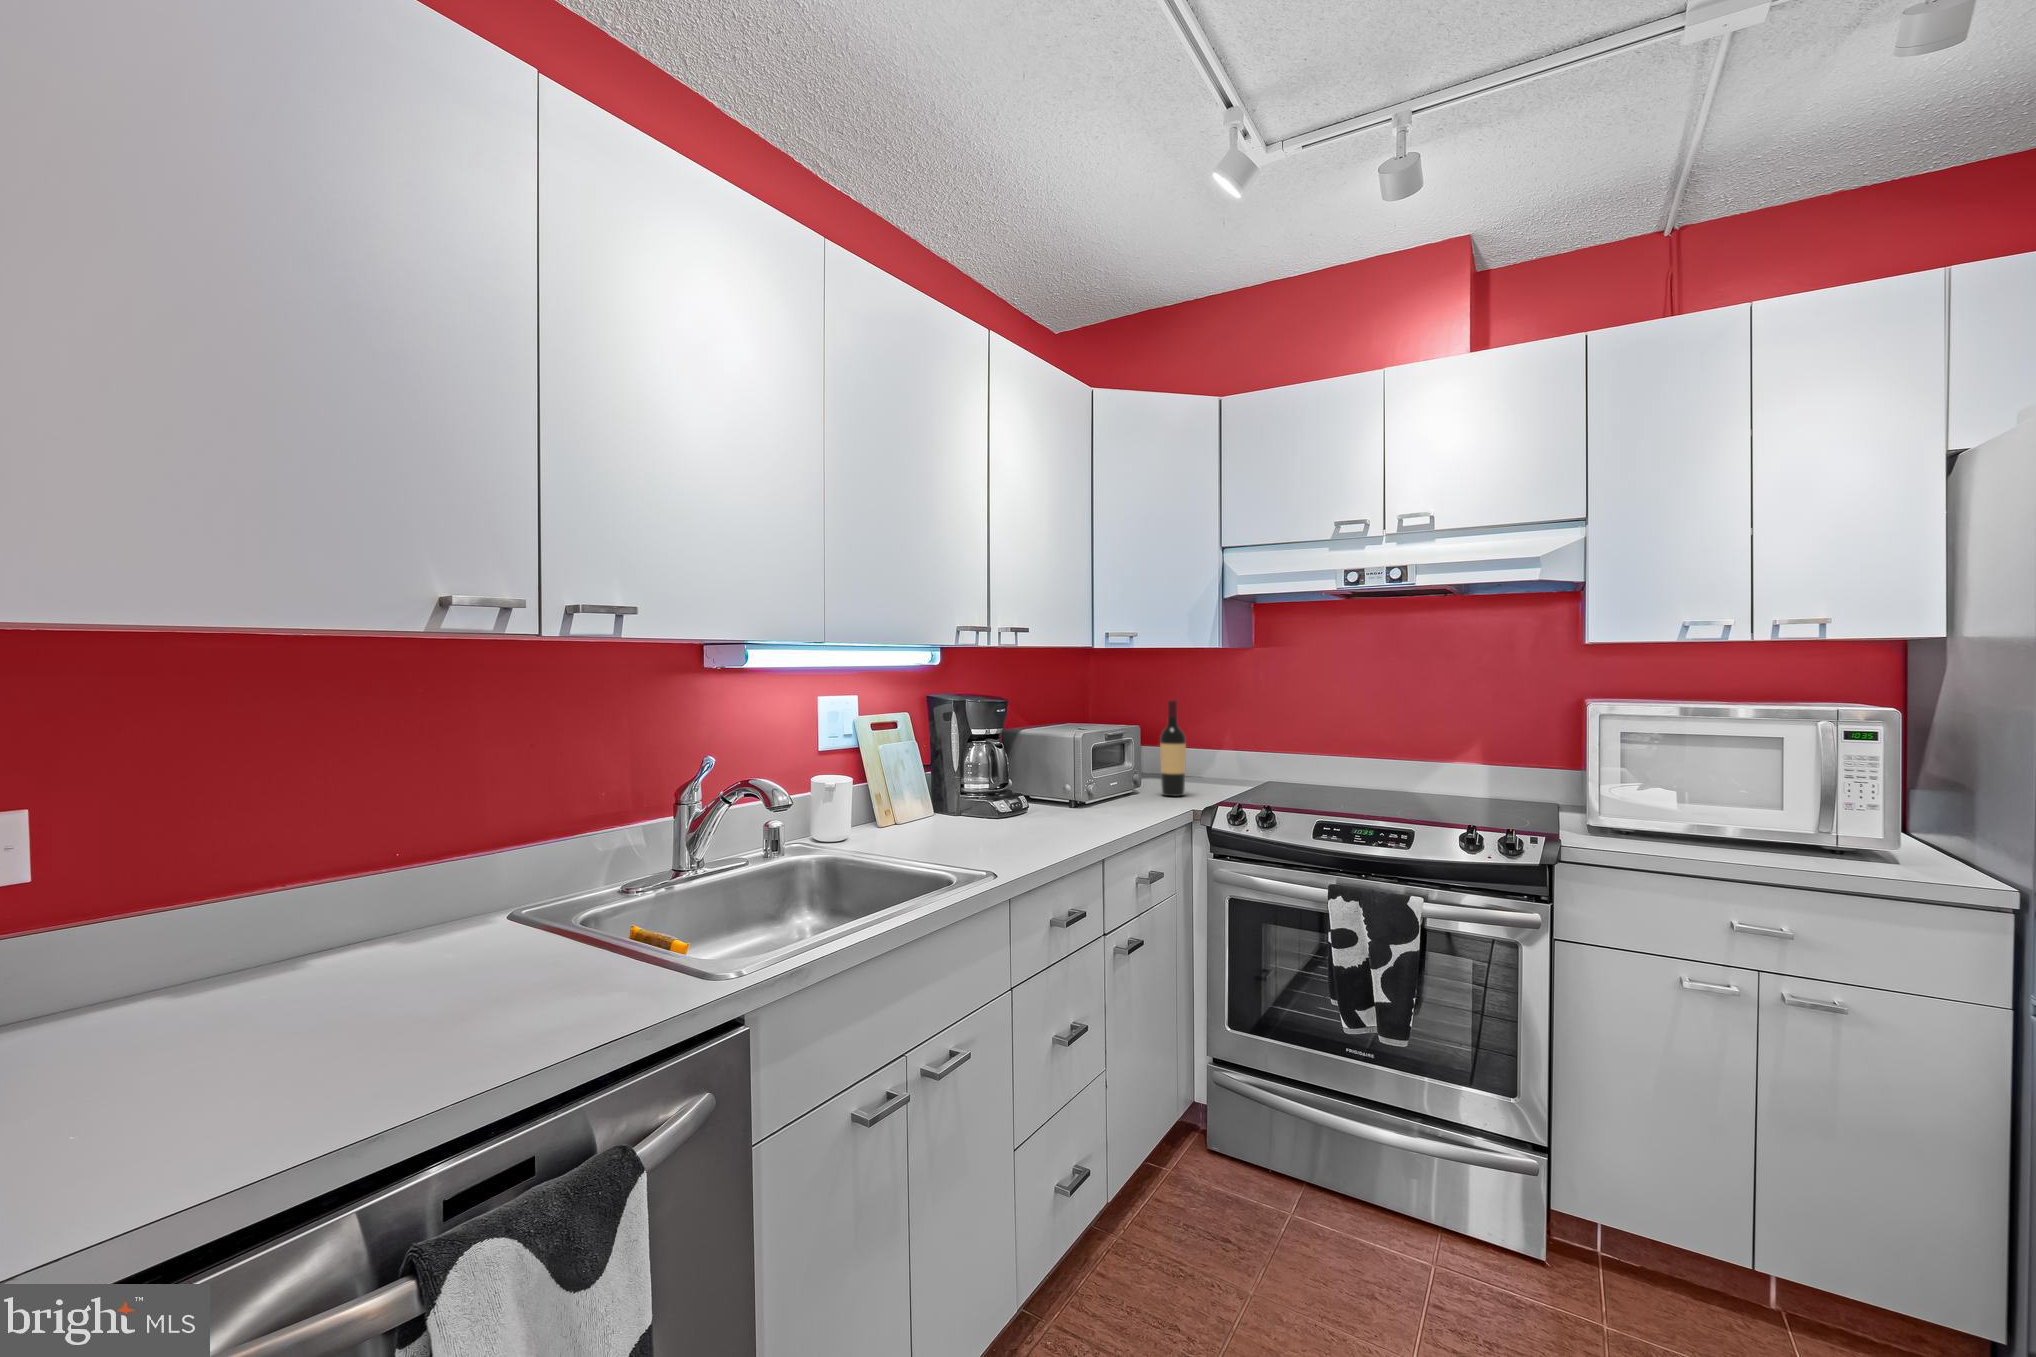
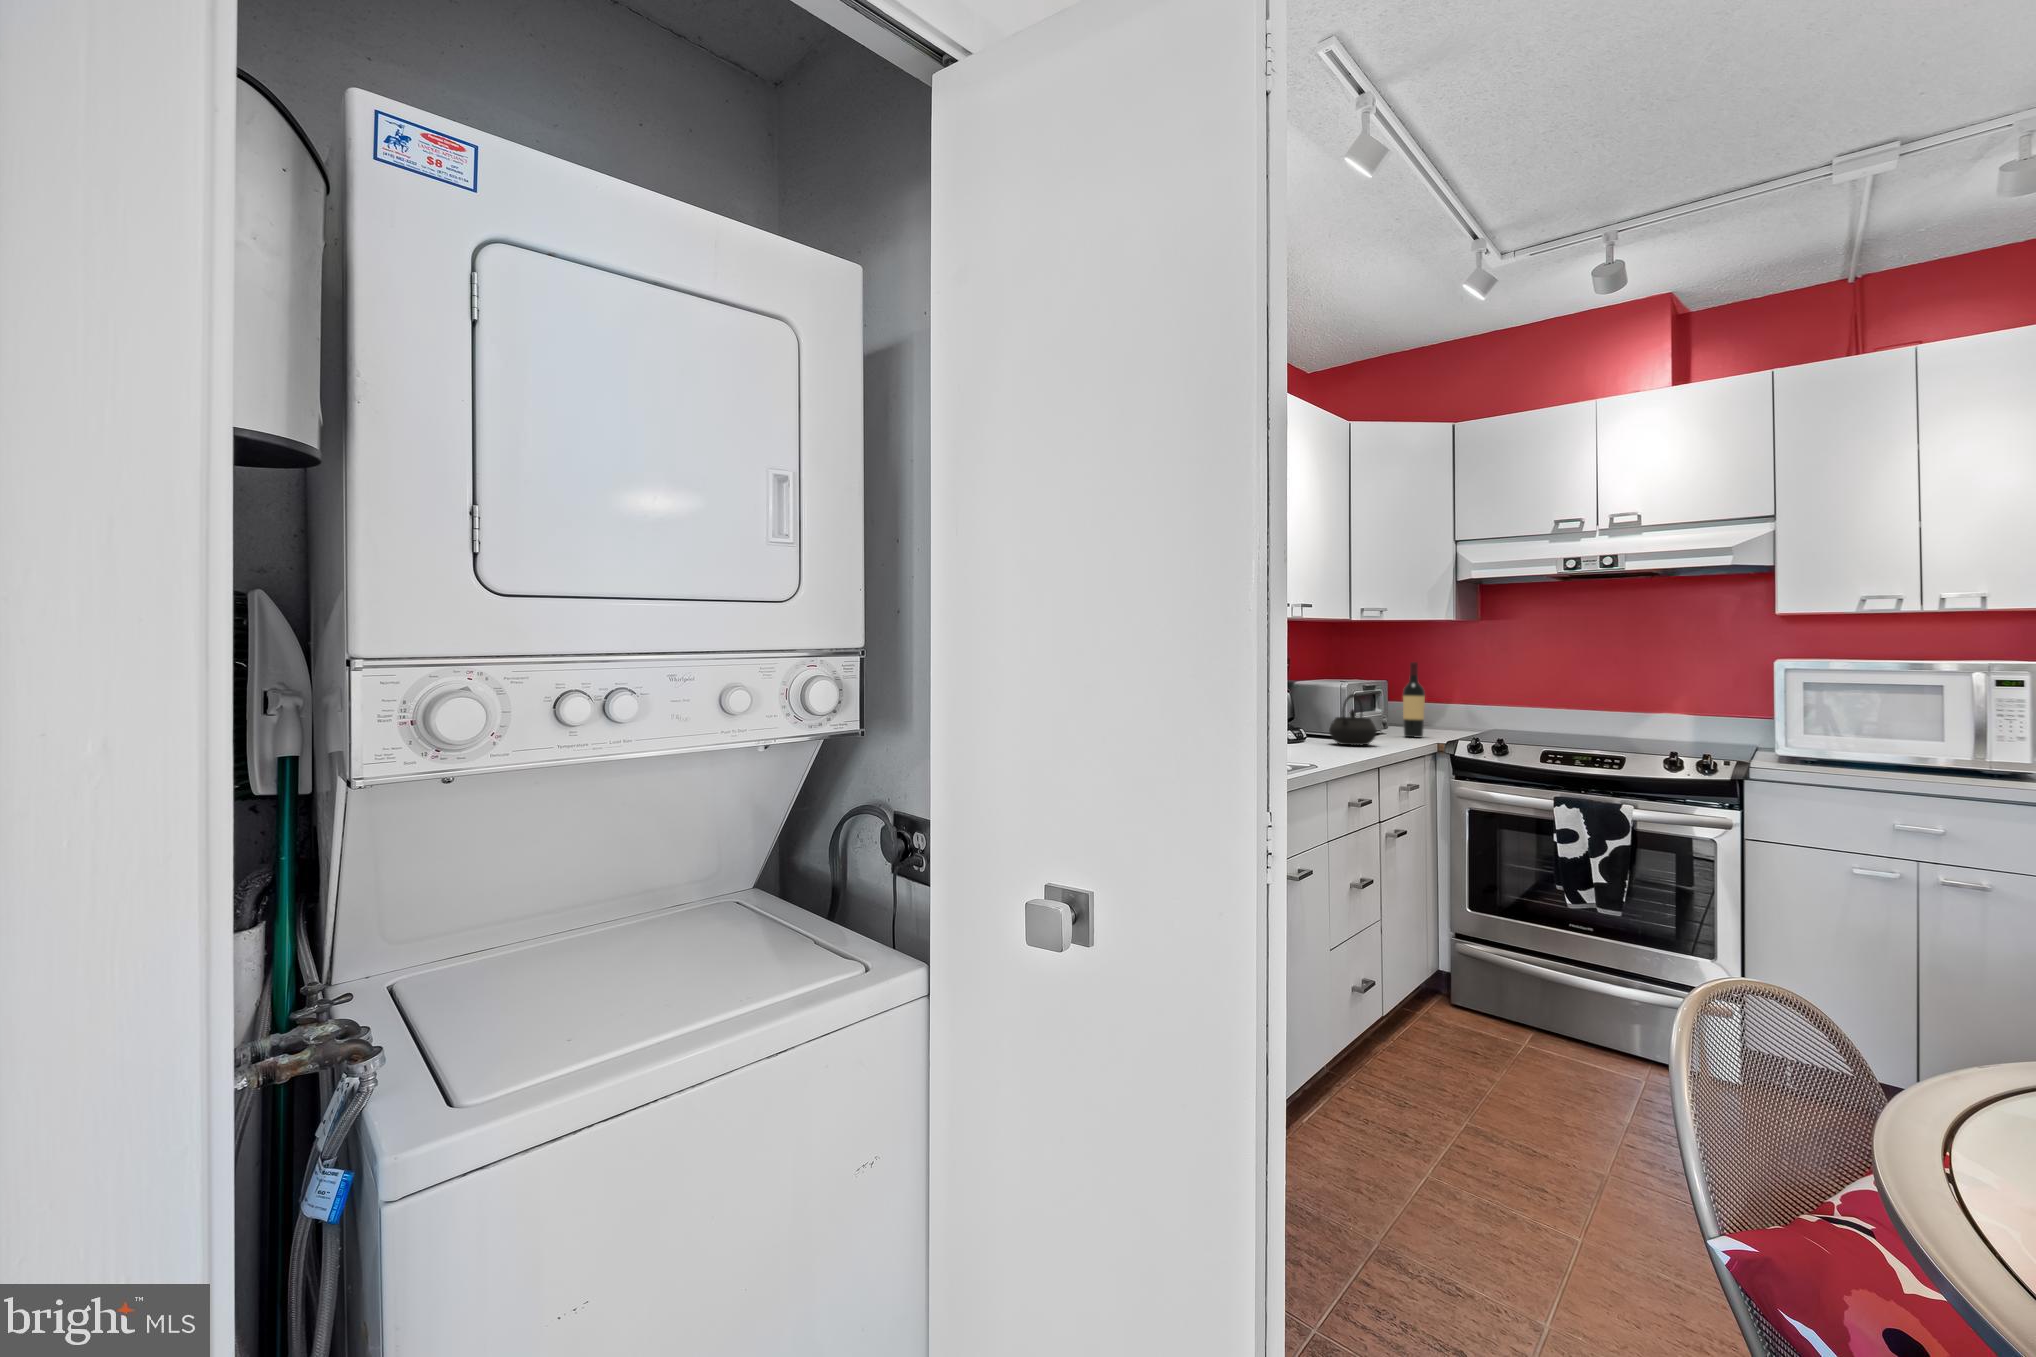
kettle: none [1044,755,1105,826] -> present [1329,694,1377,746]

